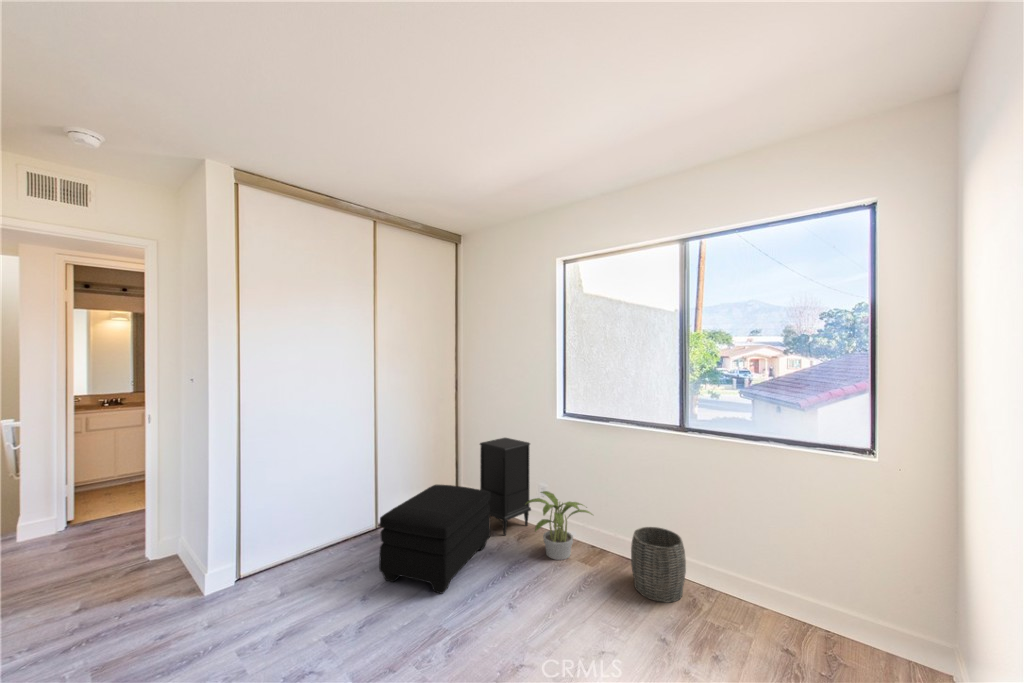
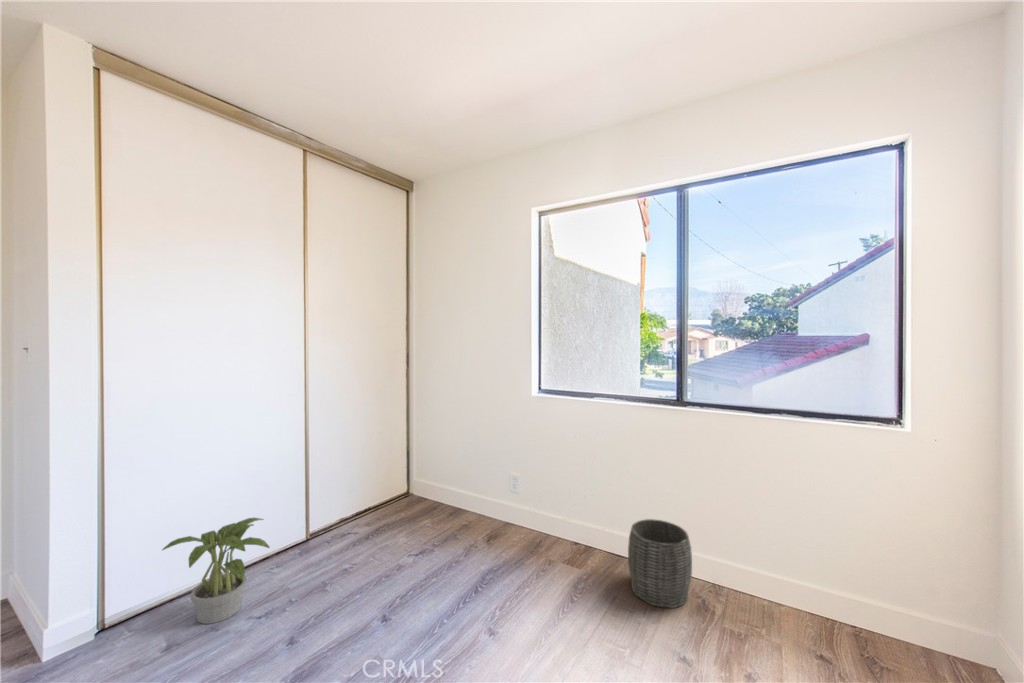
nightstand: present [480,438,531,536] -> none [437,422,500,538]
ottoman: present [379,485,490,594] -> none [313,482,455,623]
potted plant: present [526,491,593,560] -> present [162,518,270,624]

